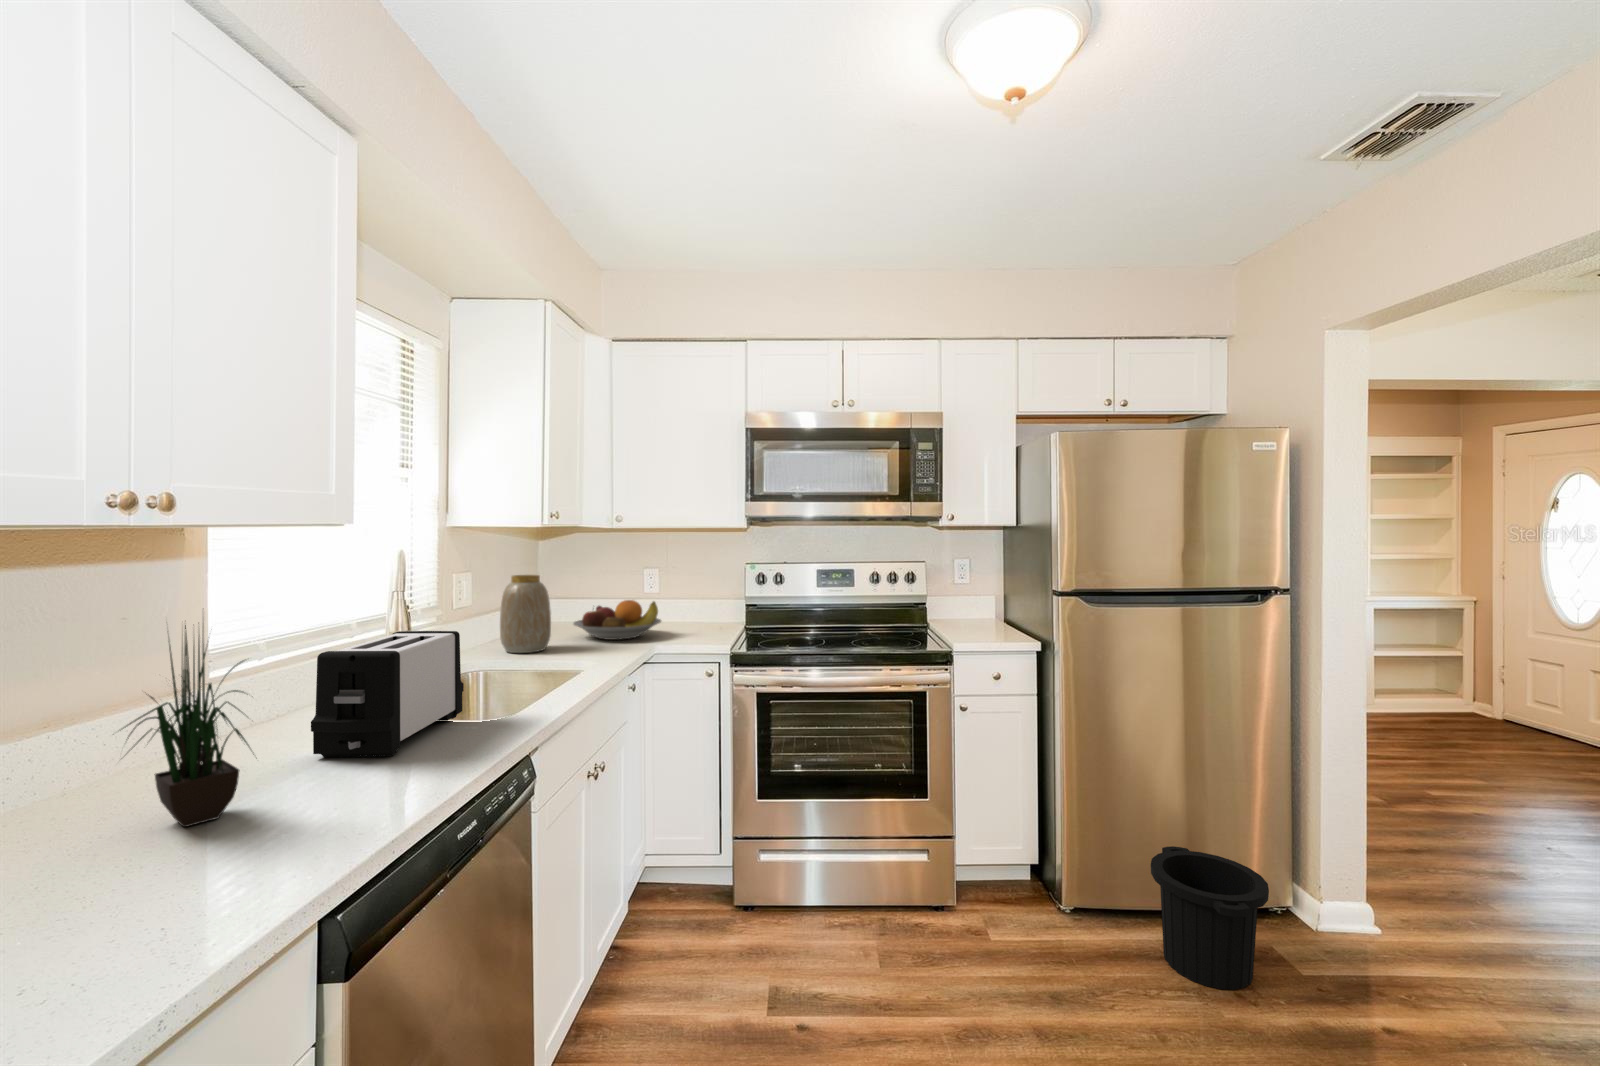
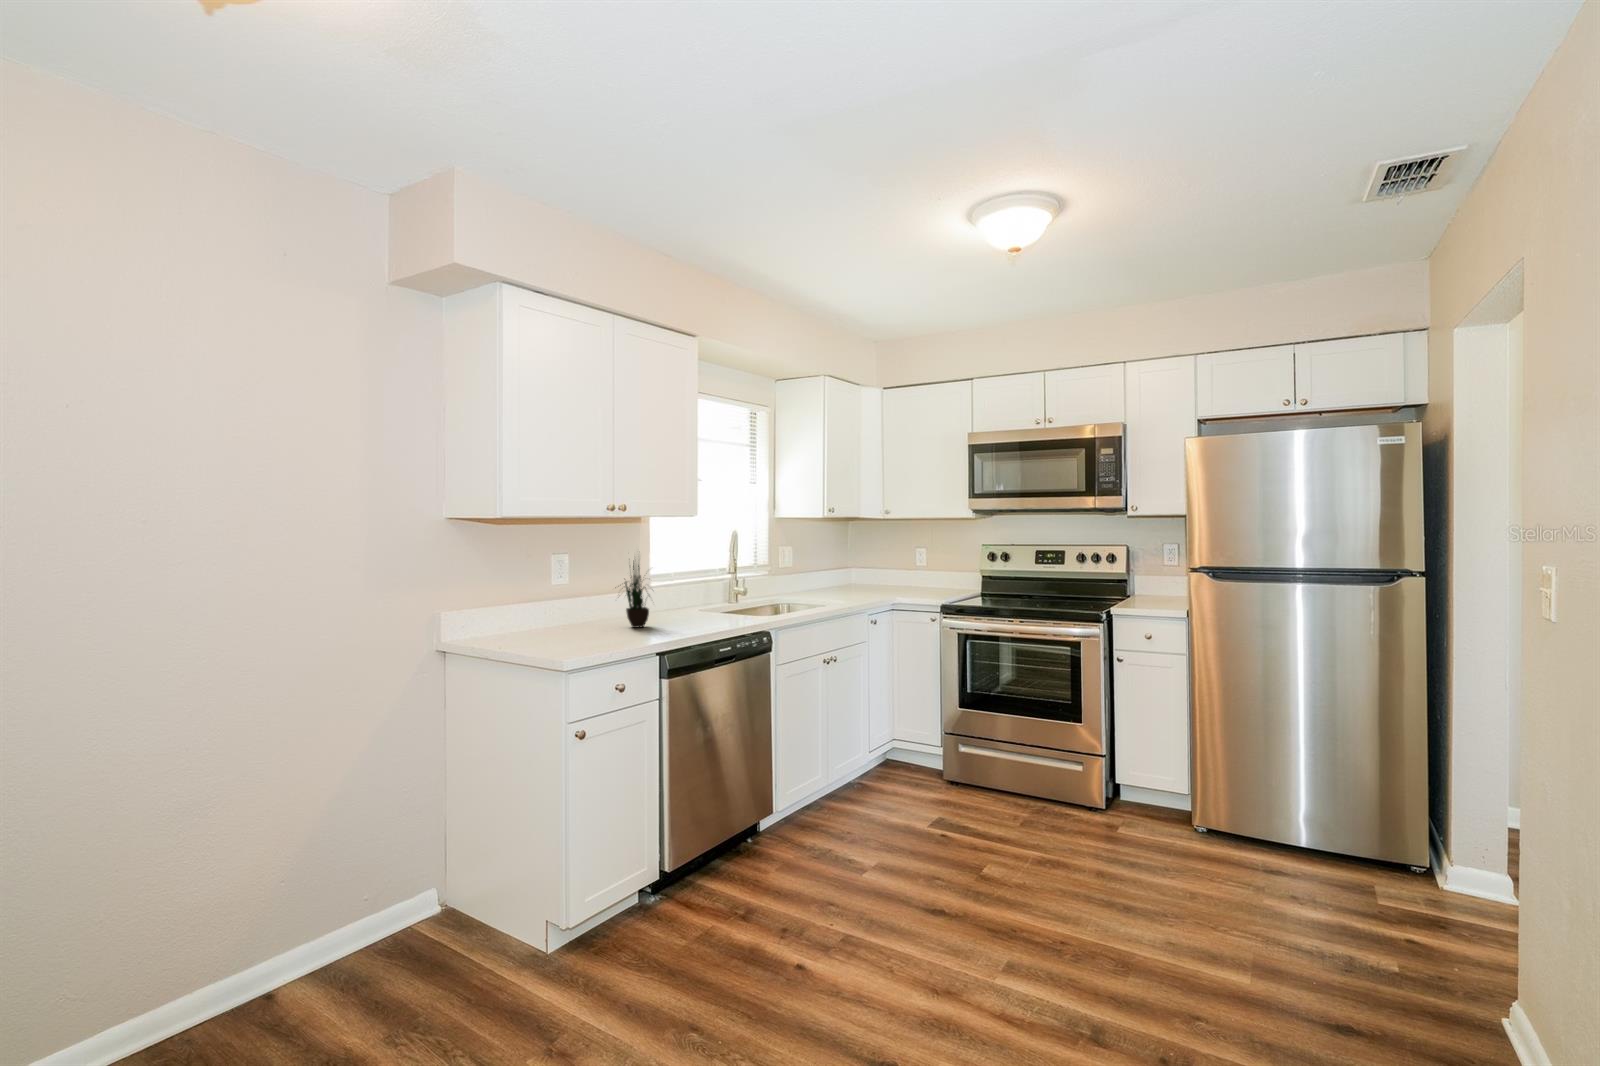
vase: present [500,575,551,653] -> none [805,549,834,597]
fruit bowl: present [573,600,661,640] -> none [856,569,915,595]
toaster: present [311,631,464,757] -> none [682,569,753,621]
trash can: present [1151,846,1269,990] -> none [1246,794,1352,906]

